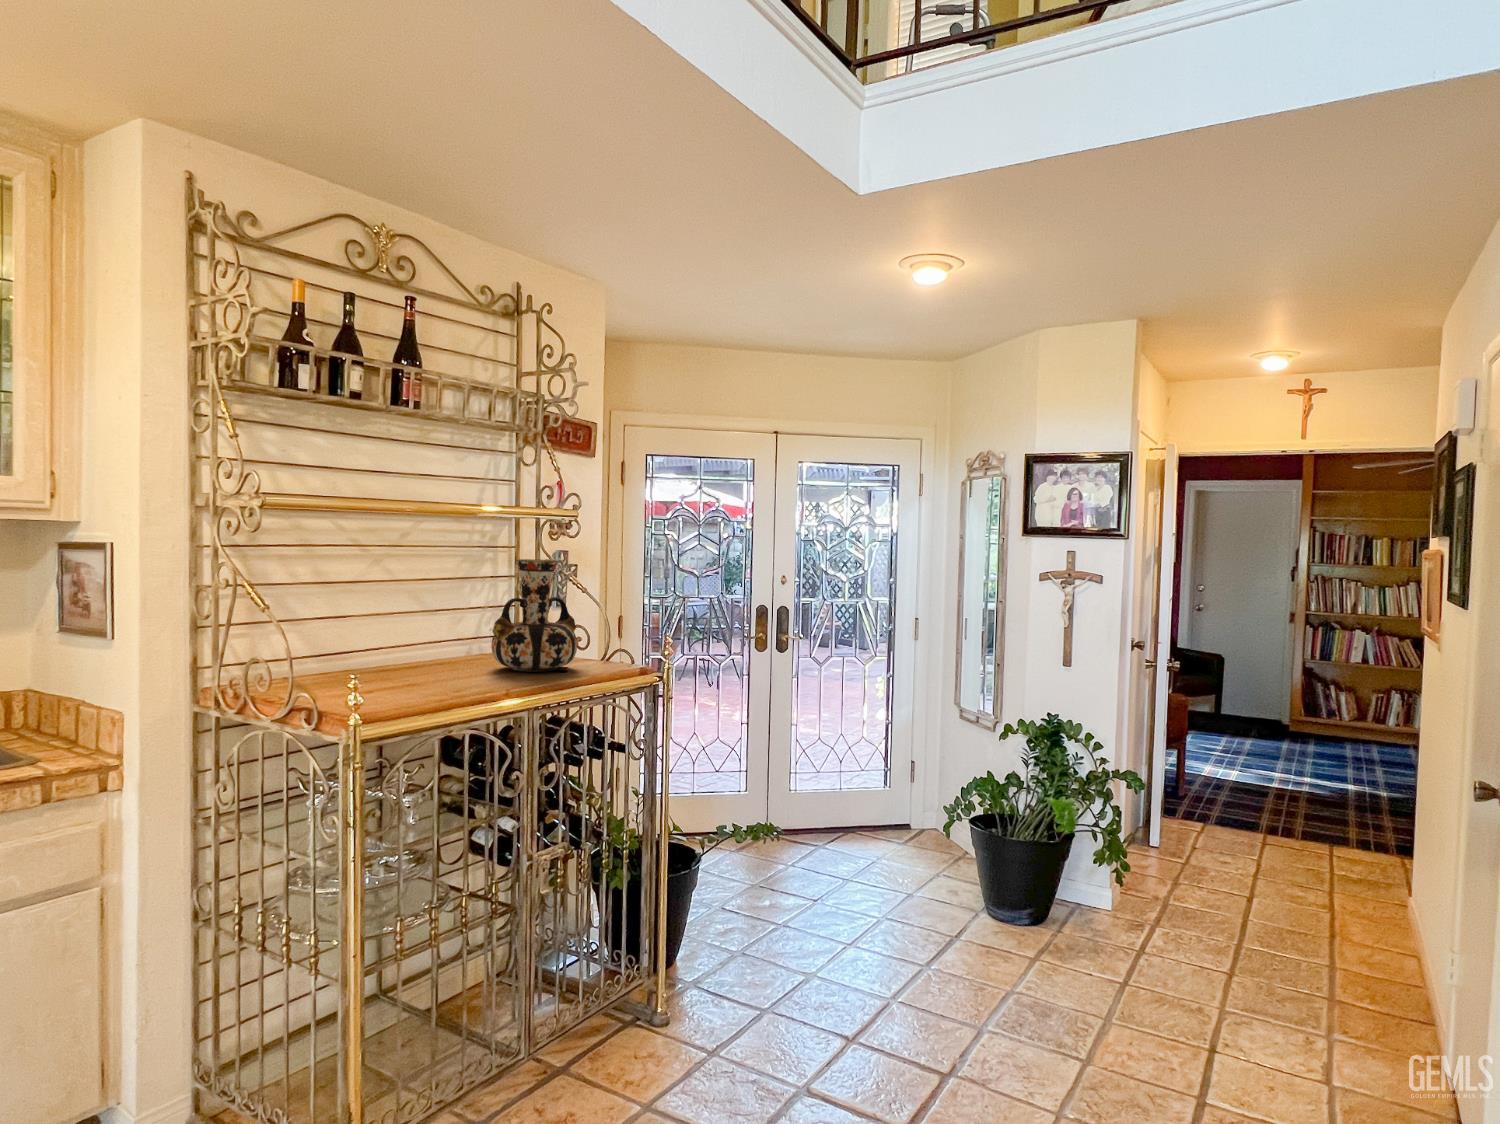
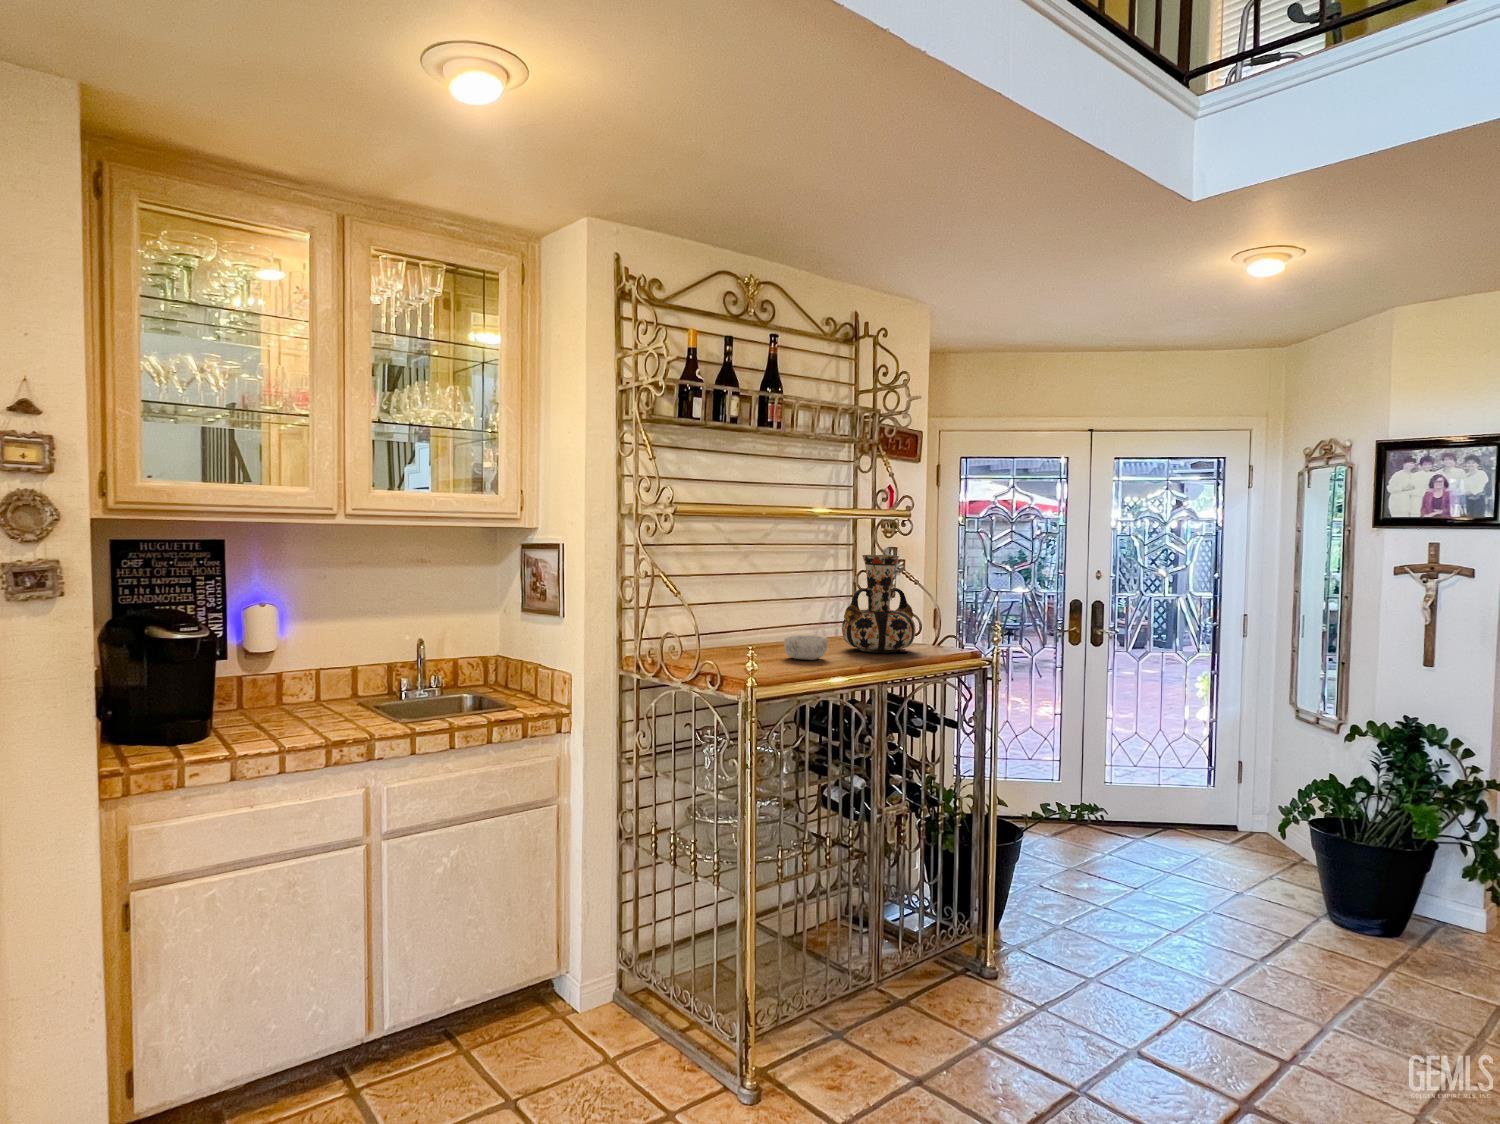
decorative bowl: none [413,654,468,684] -> present [784,635,828,660]

